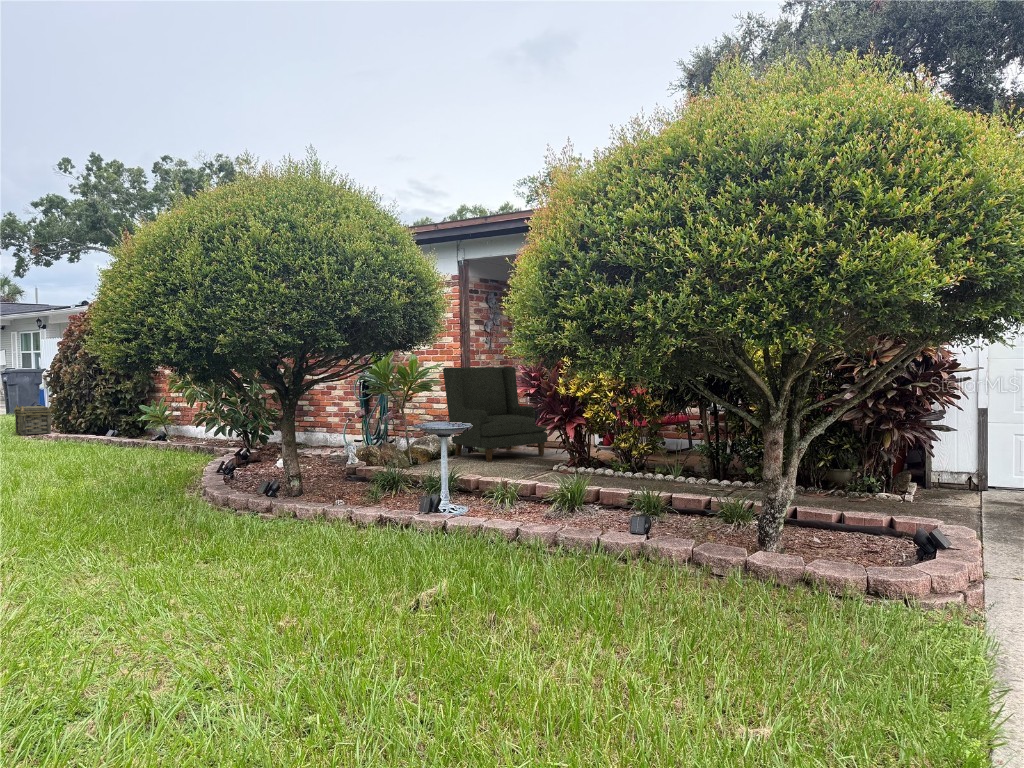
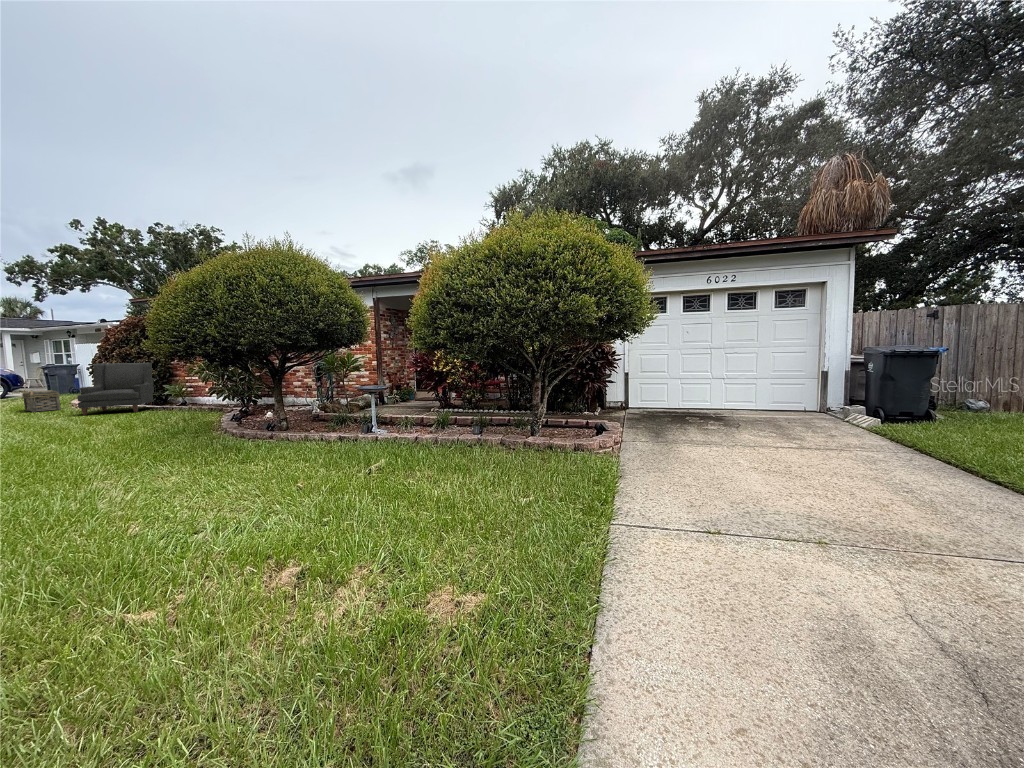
chair: present [443,367,548,462] -> present [77,363,154,415]

